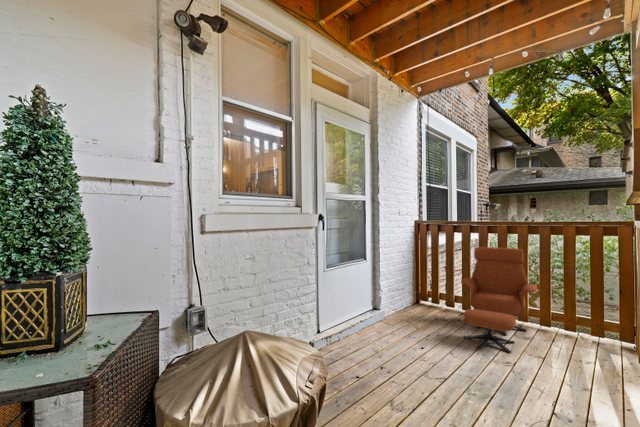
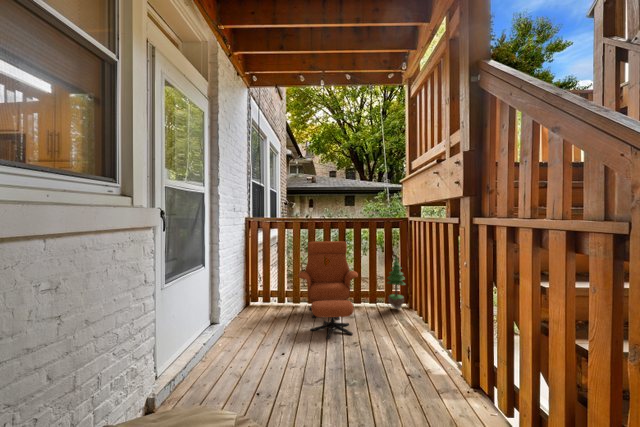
potted tree: none [585,272,620,344] -> present [387,257,405,309]

